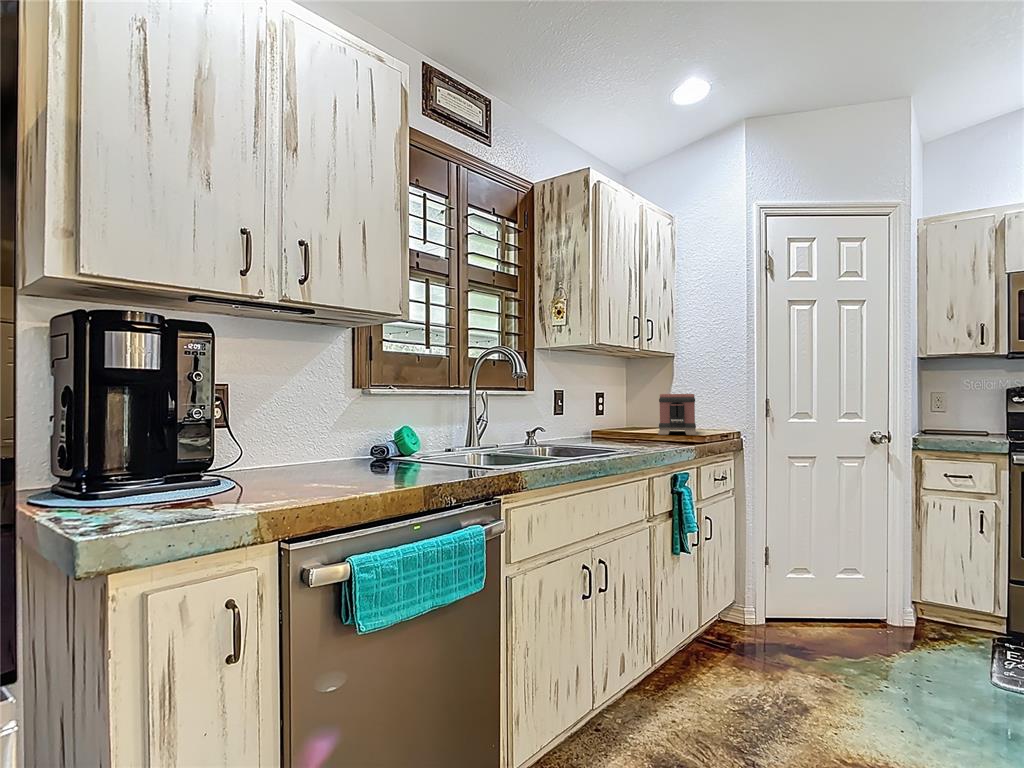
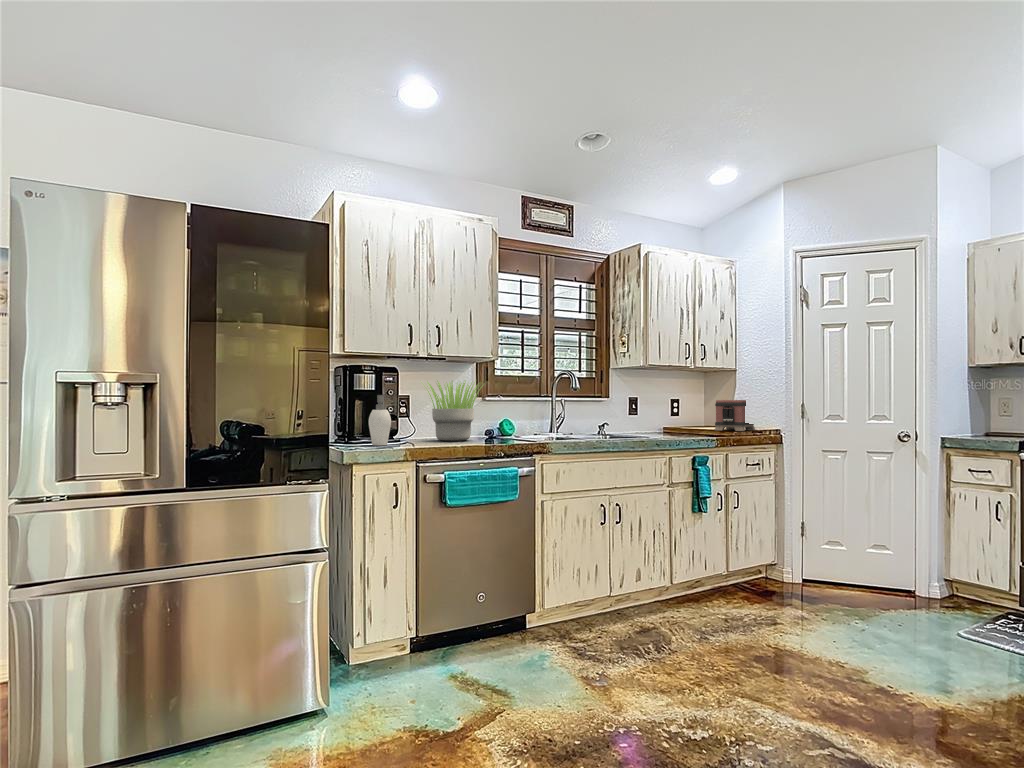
potted plant: none [274,360,410,480] -> present [426,381,482,441]
soap dispenser: none [188,394,245,507] -> present [369,395,391,445]

